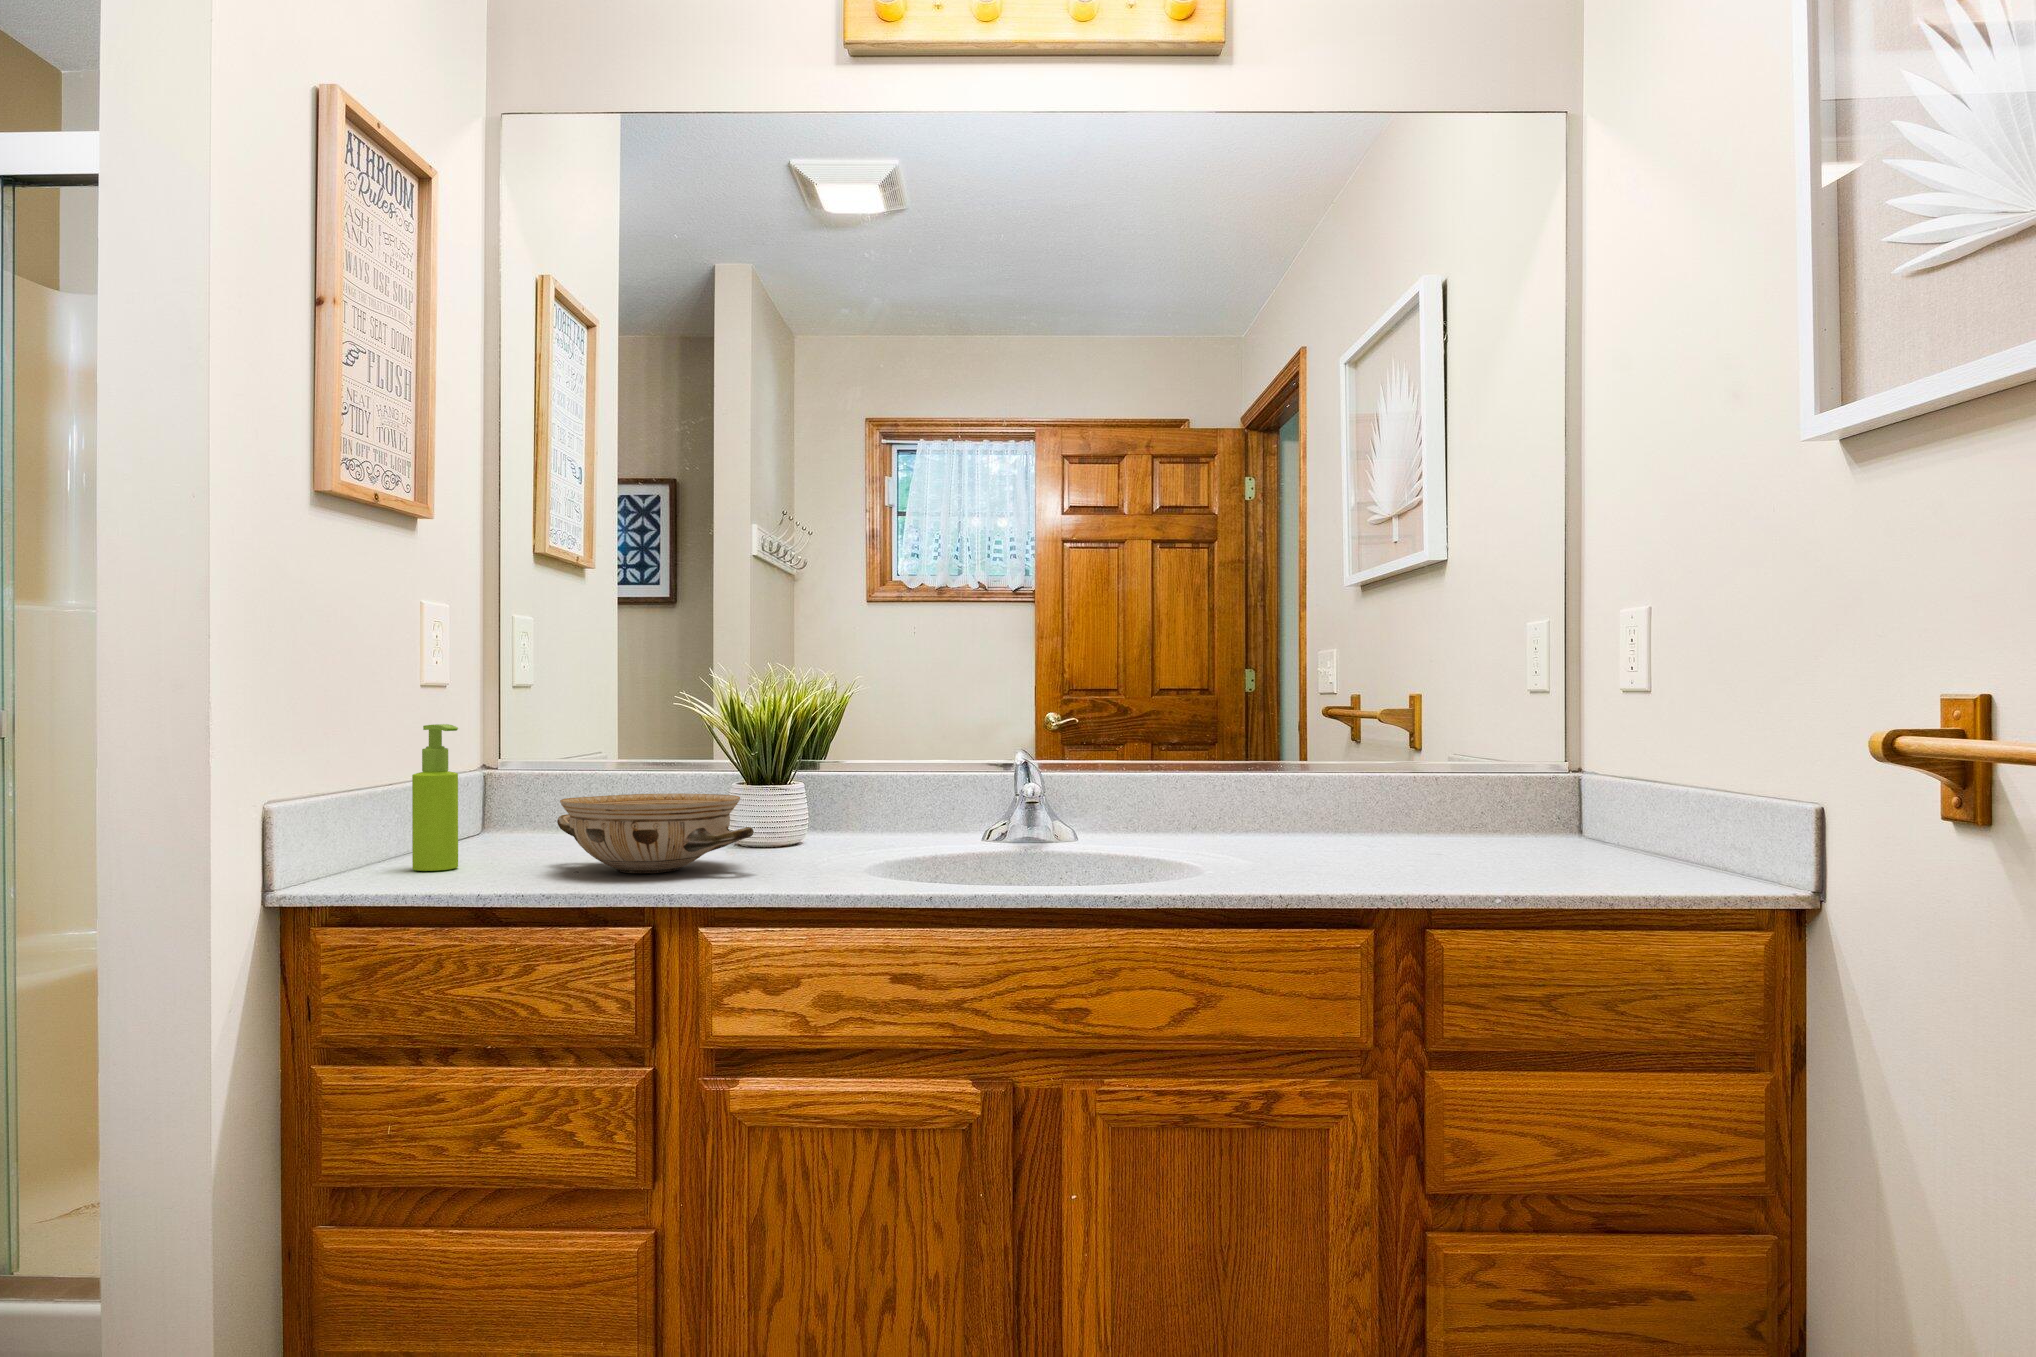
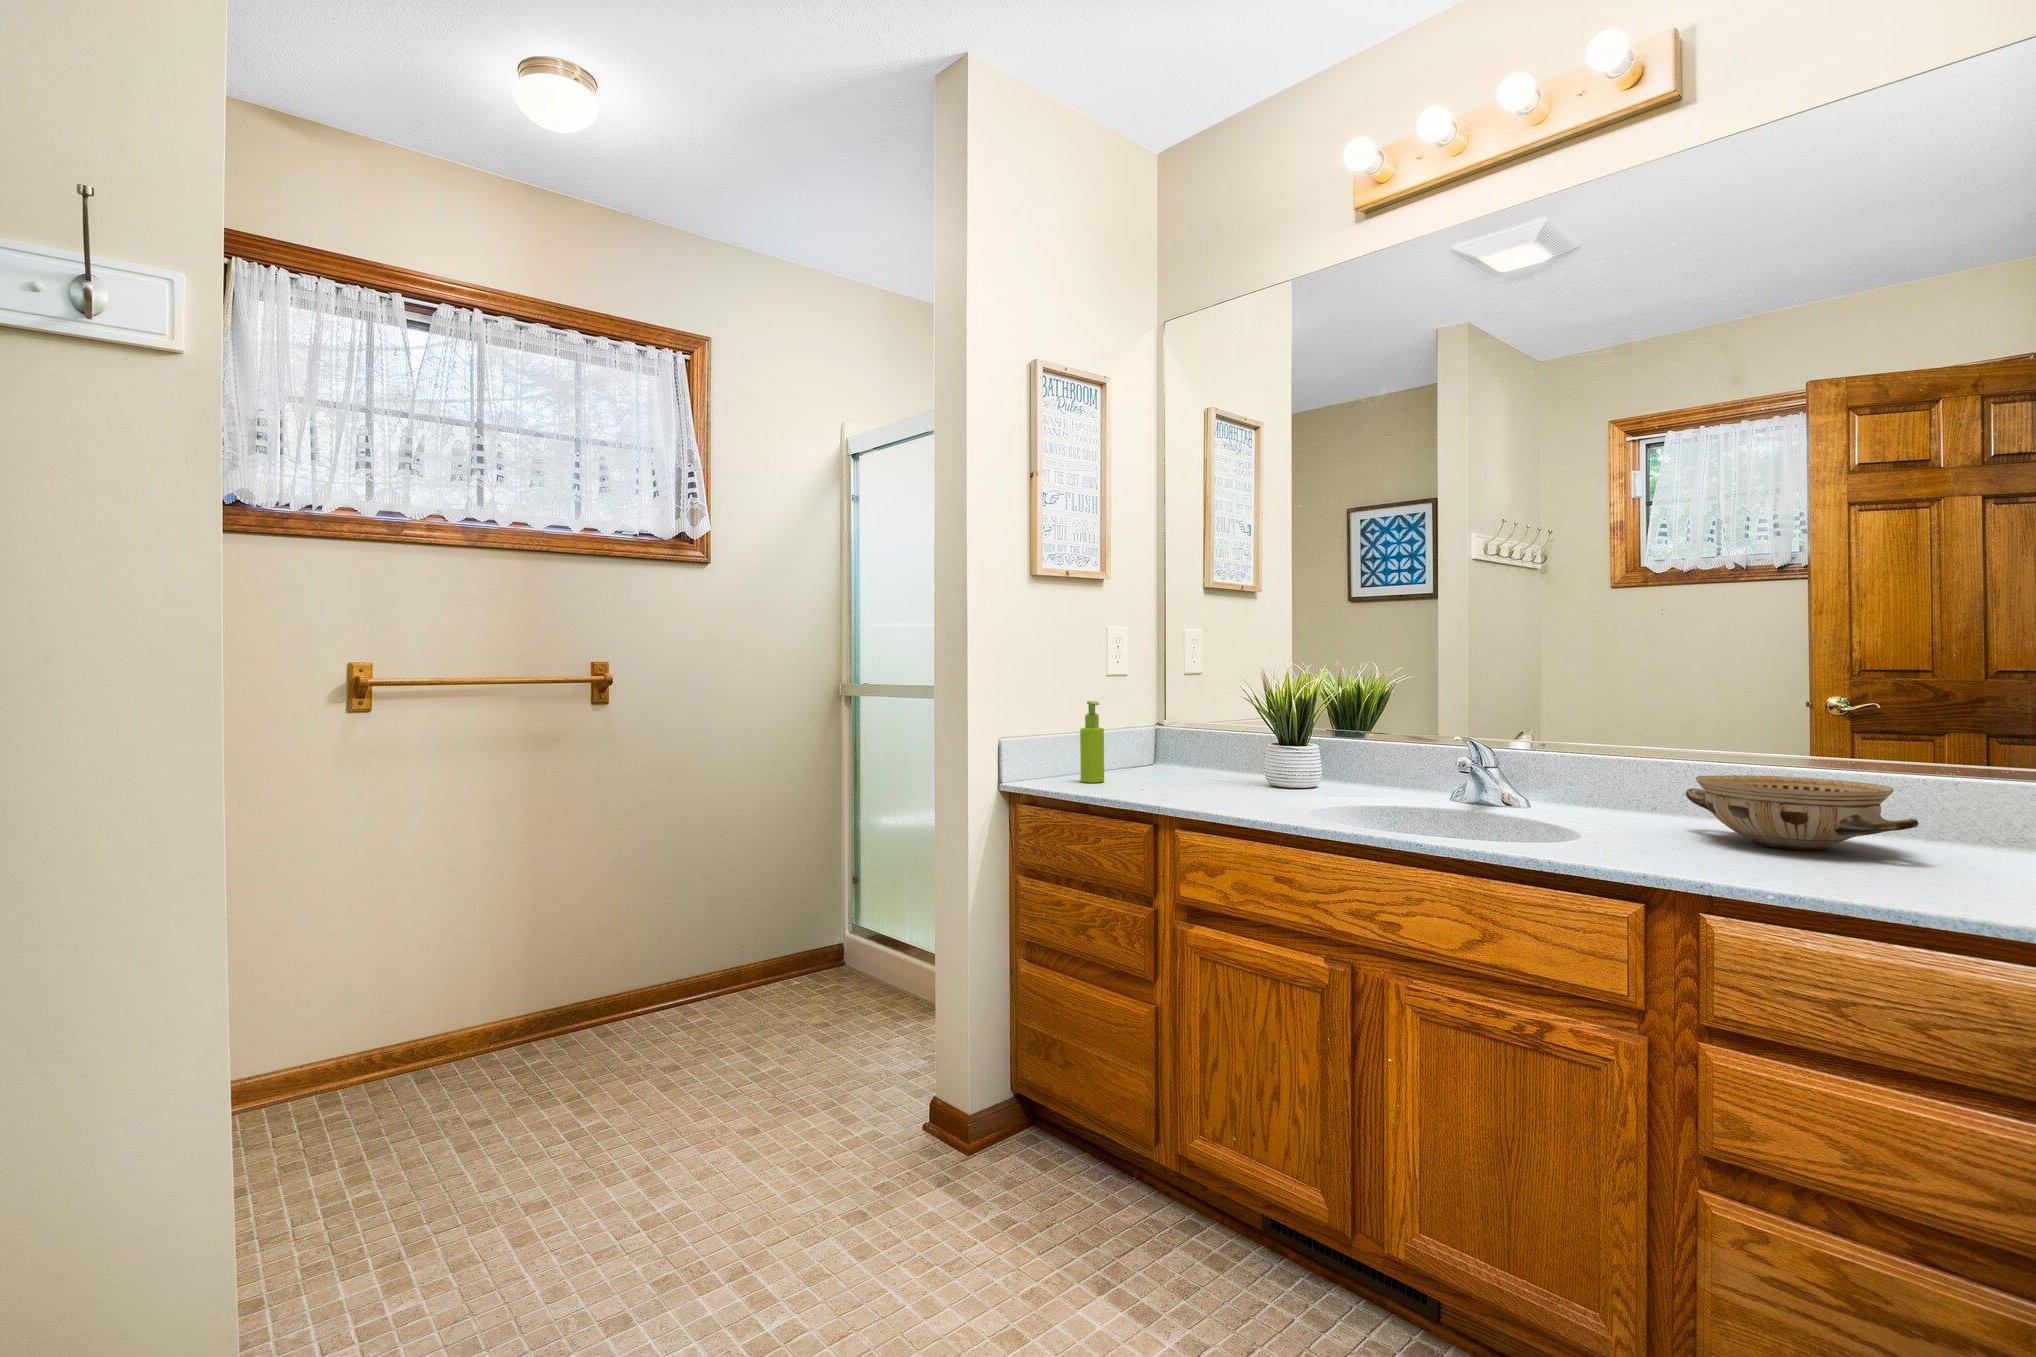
ceramic bowl: present [557,793,754,873] -> present [1686,775,1919,849]

